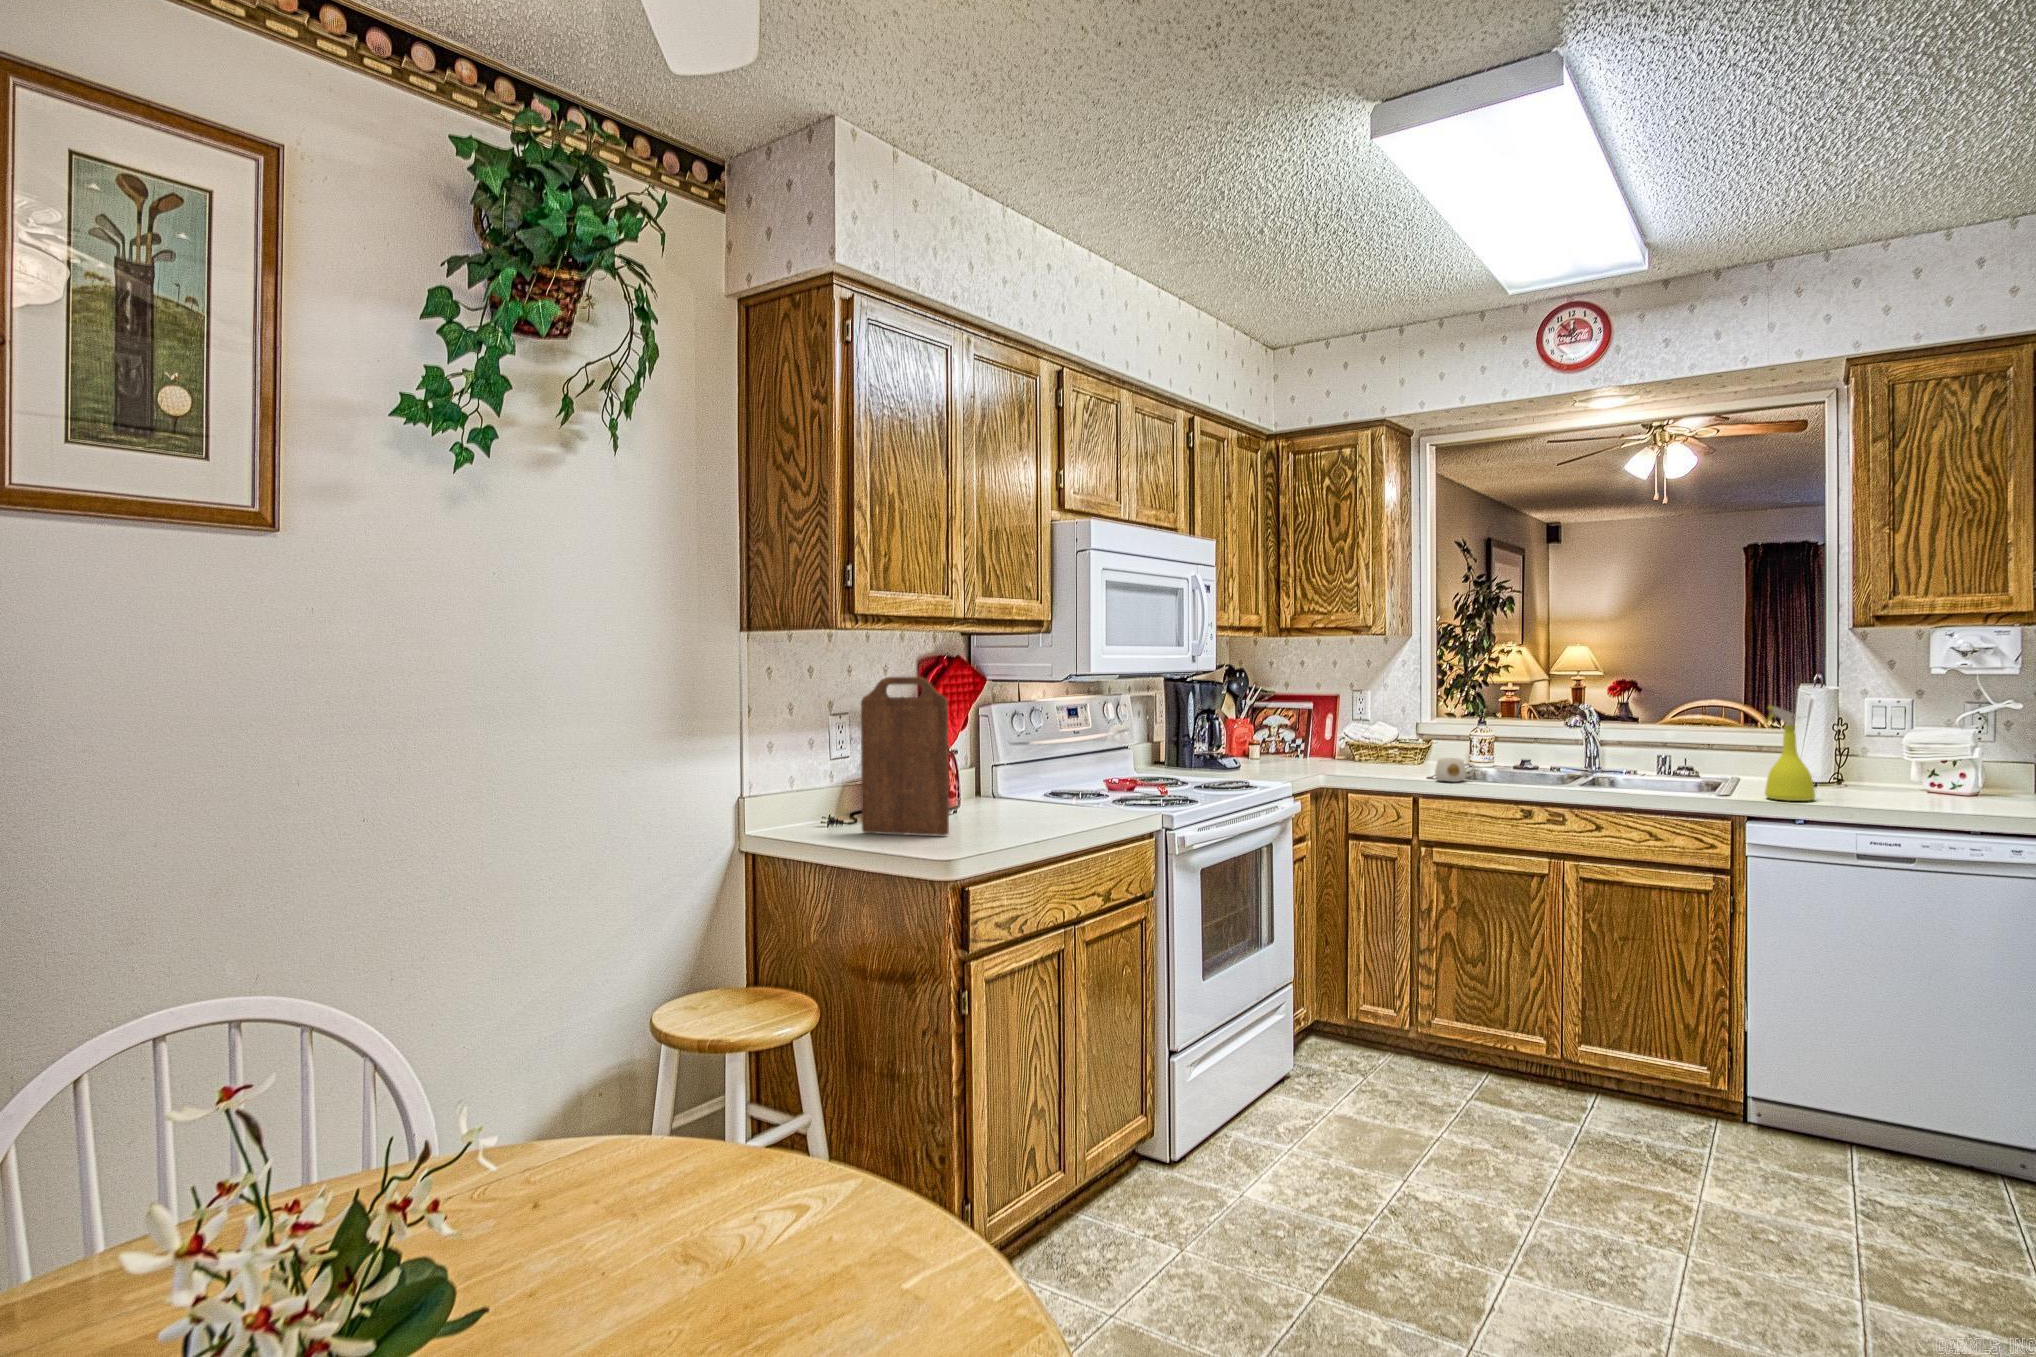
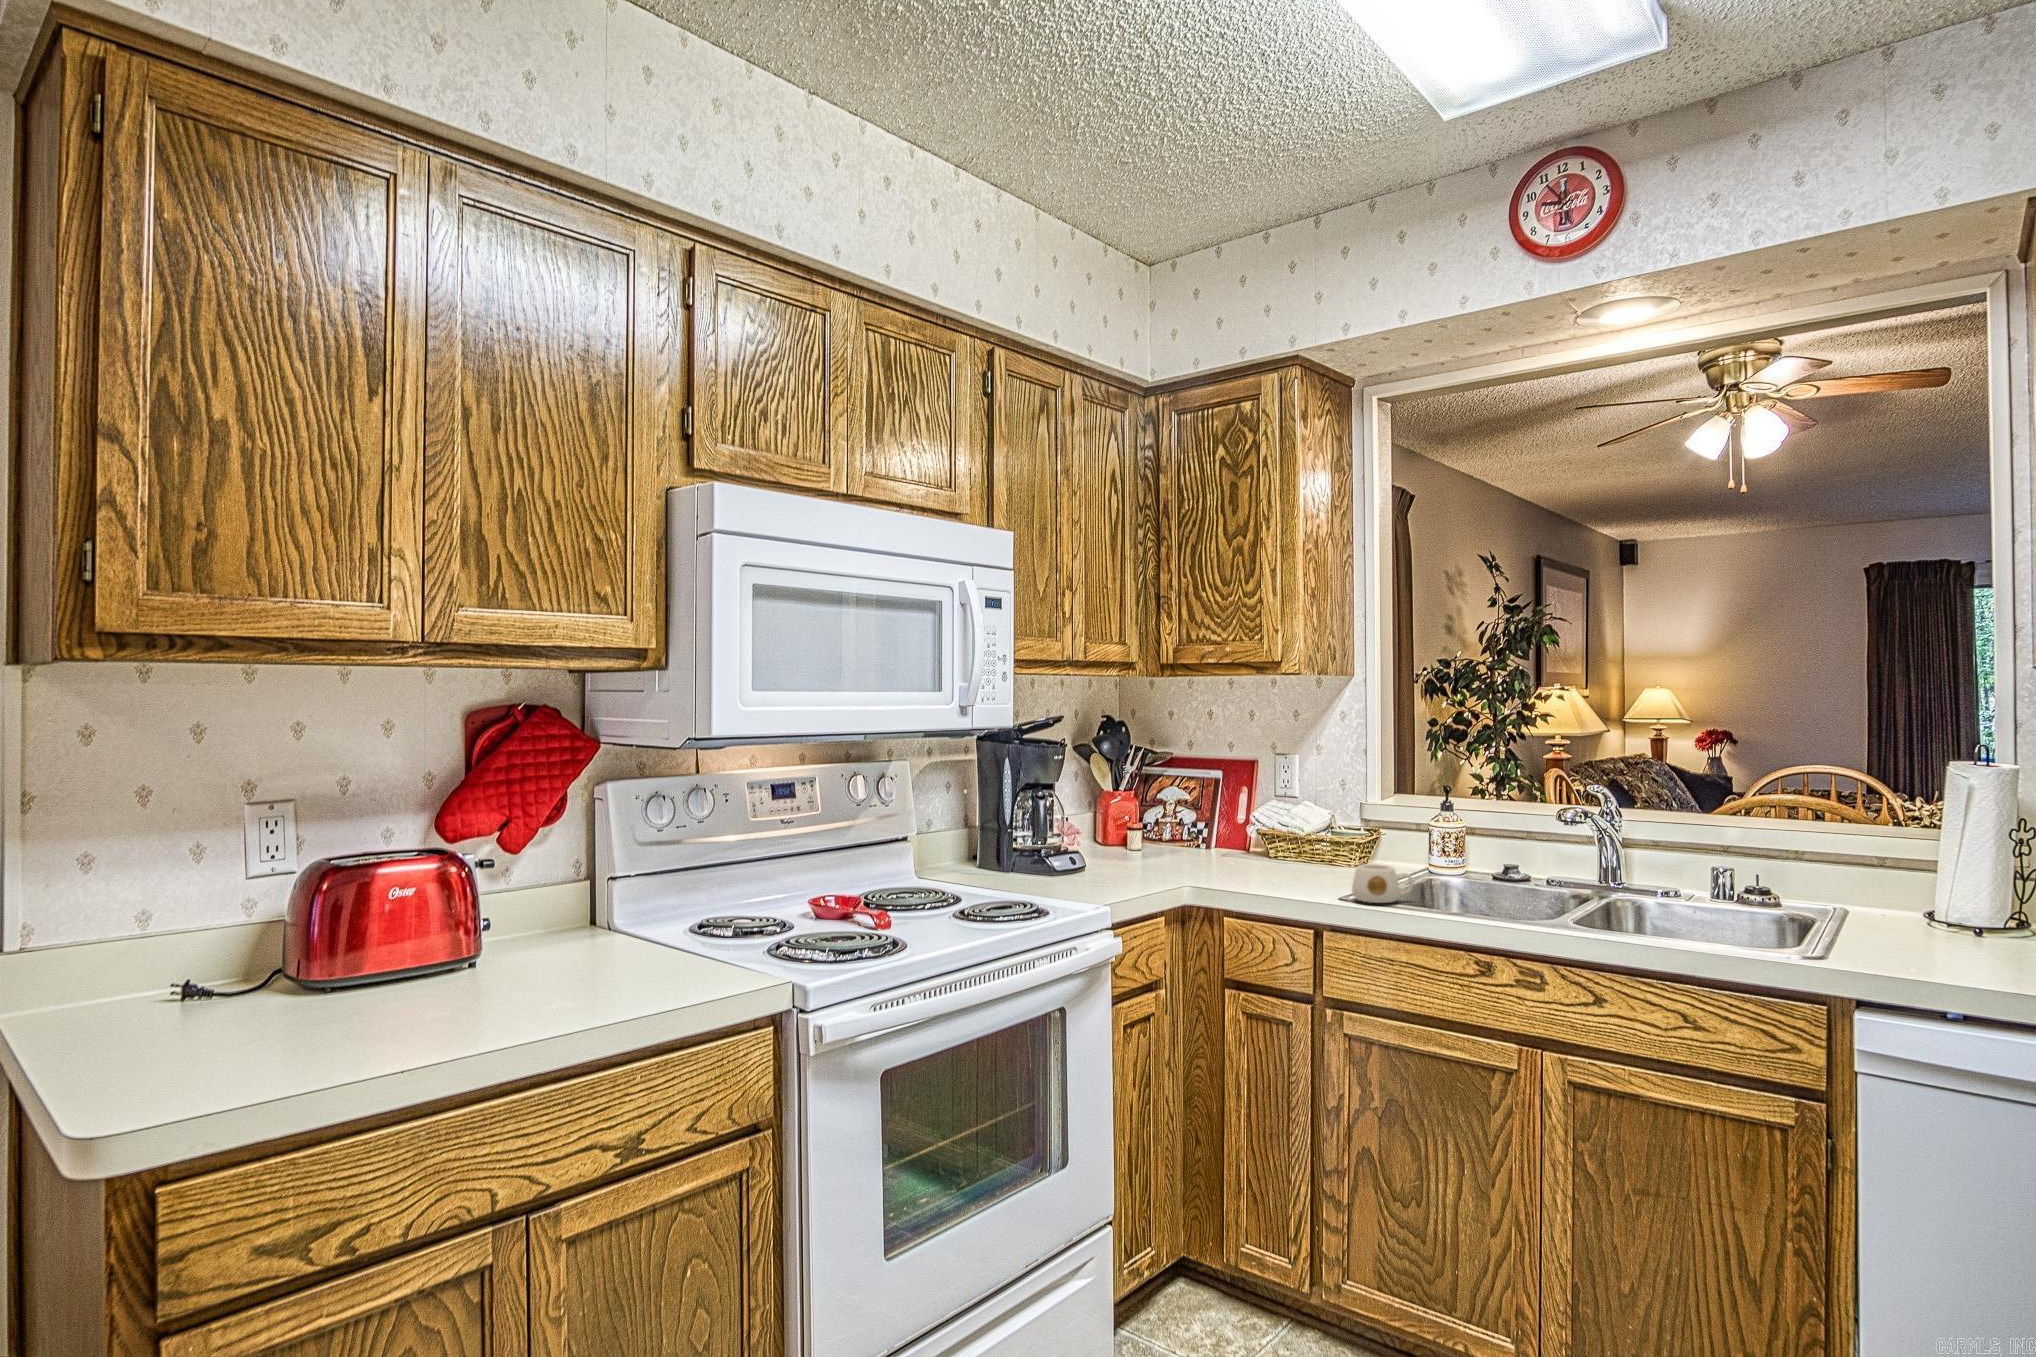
cutting board: present [861,677,949,836] -> none [154,750,285,1049]
spray bottle: present [1765,706,1815,801] -> none [1884,801,1985,976]

